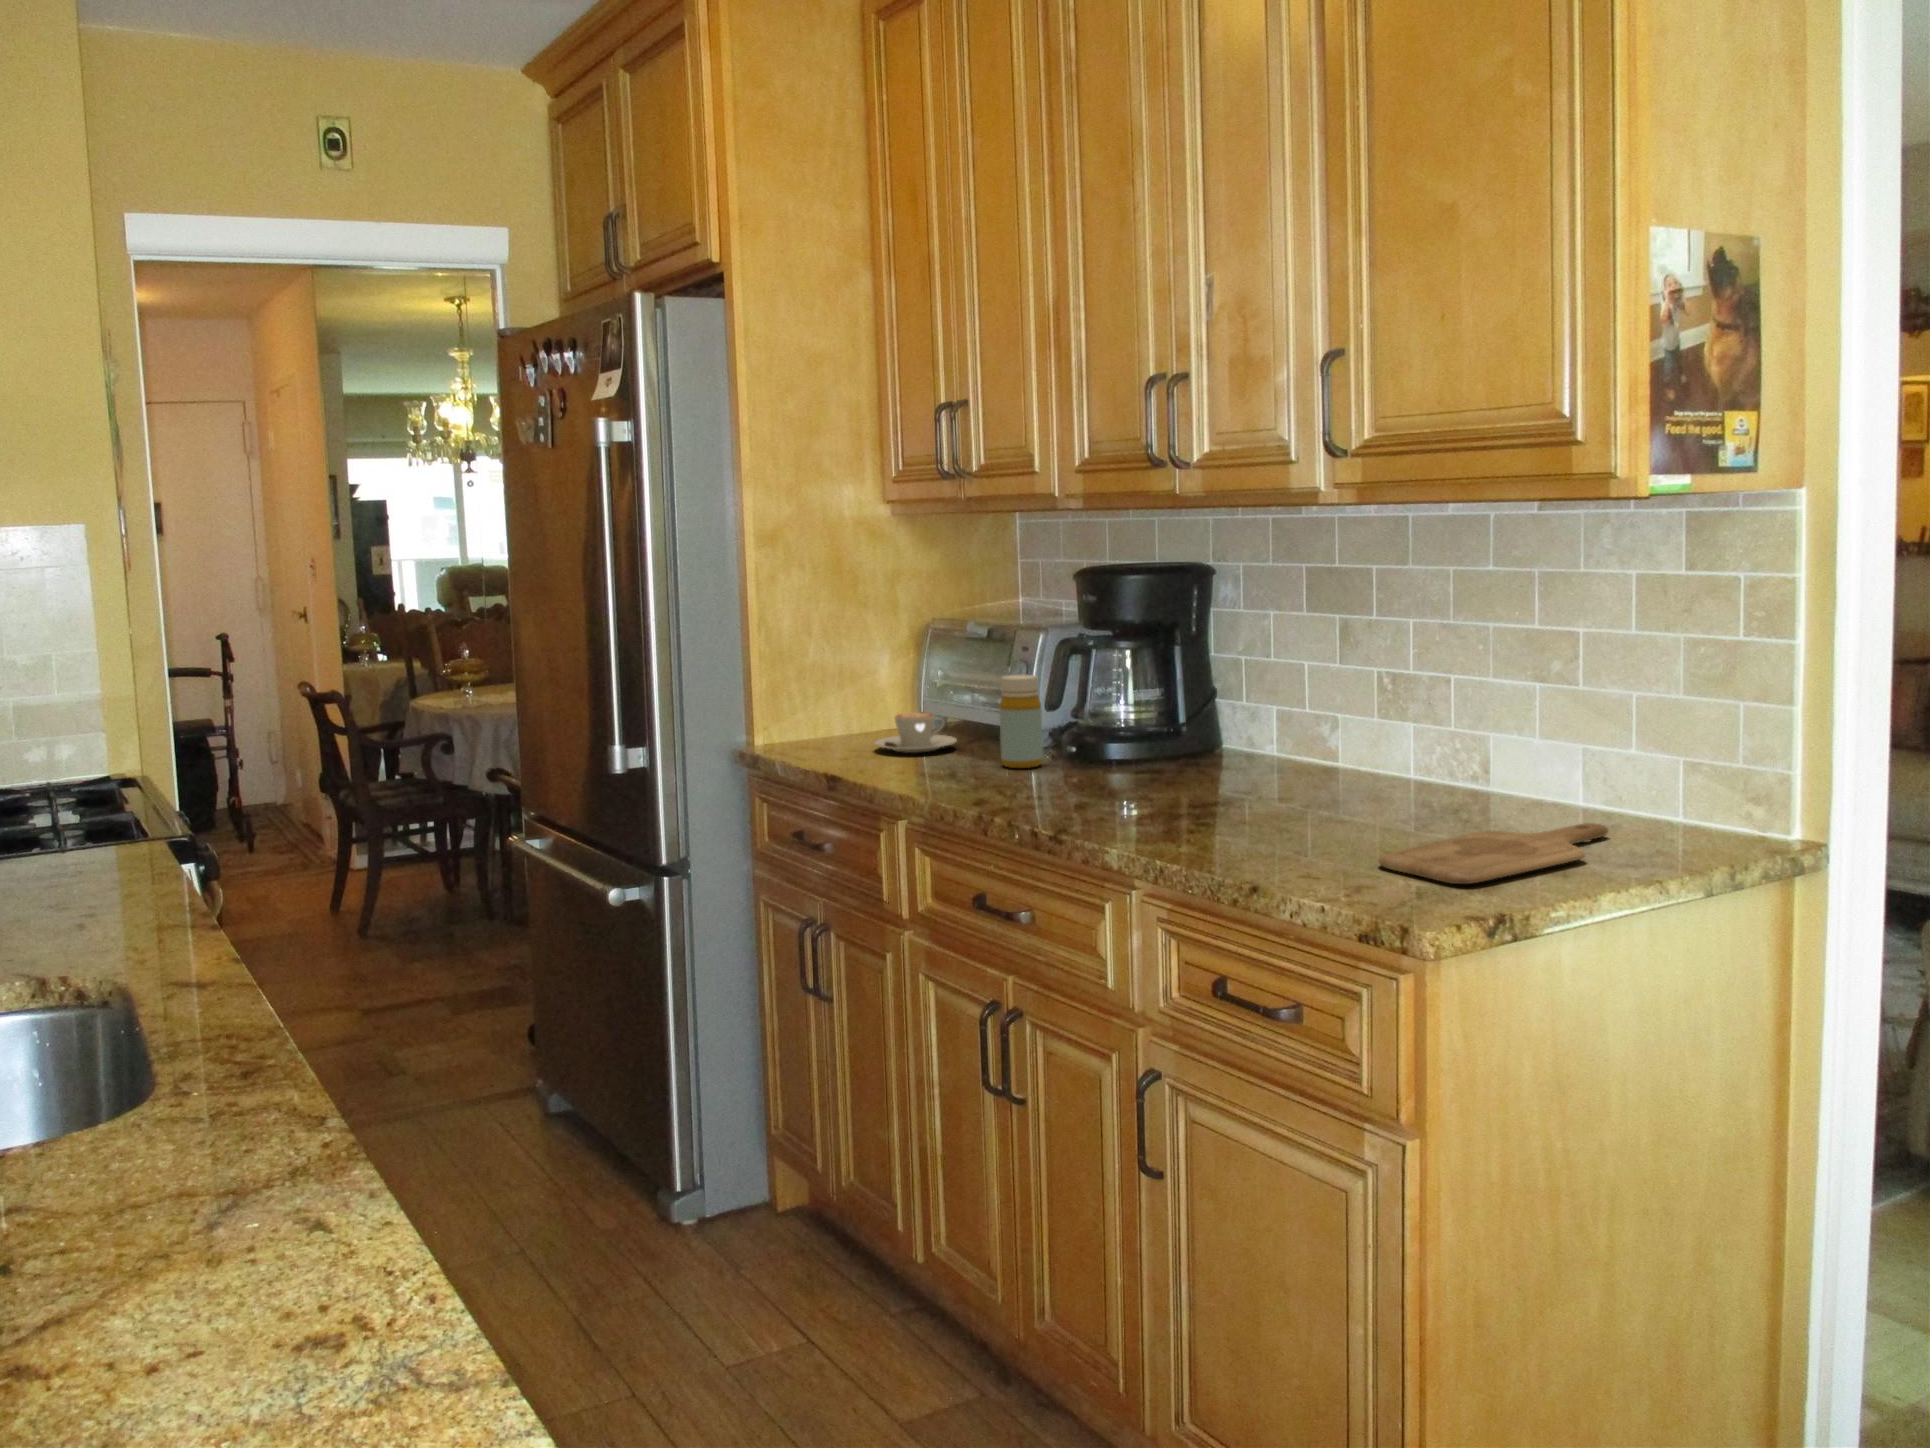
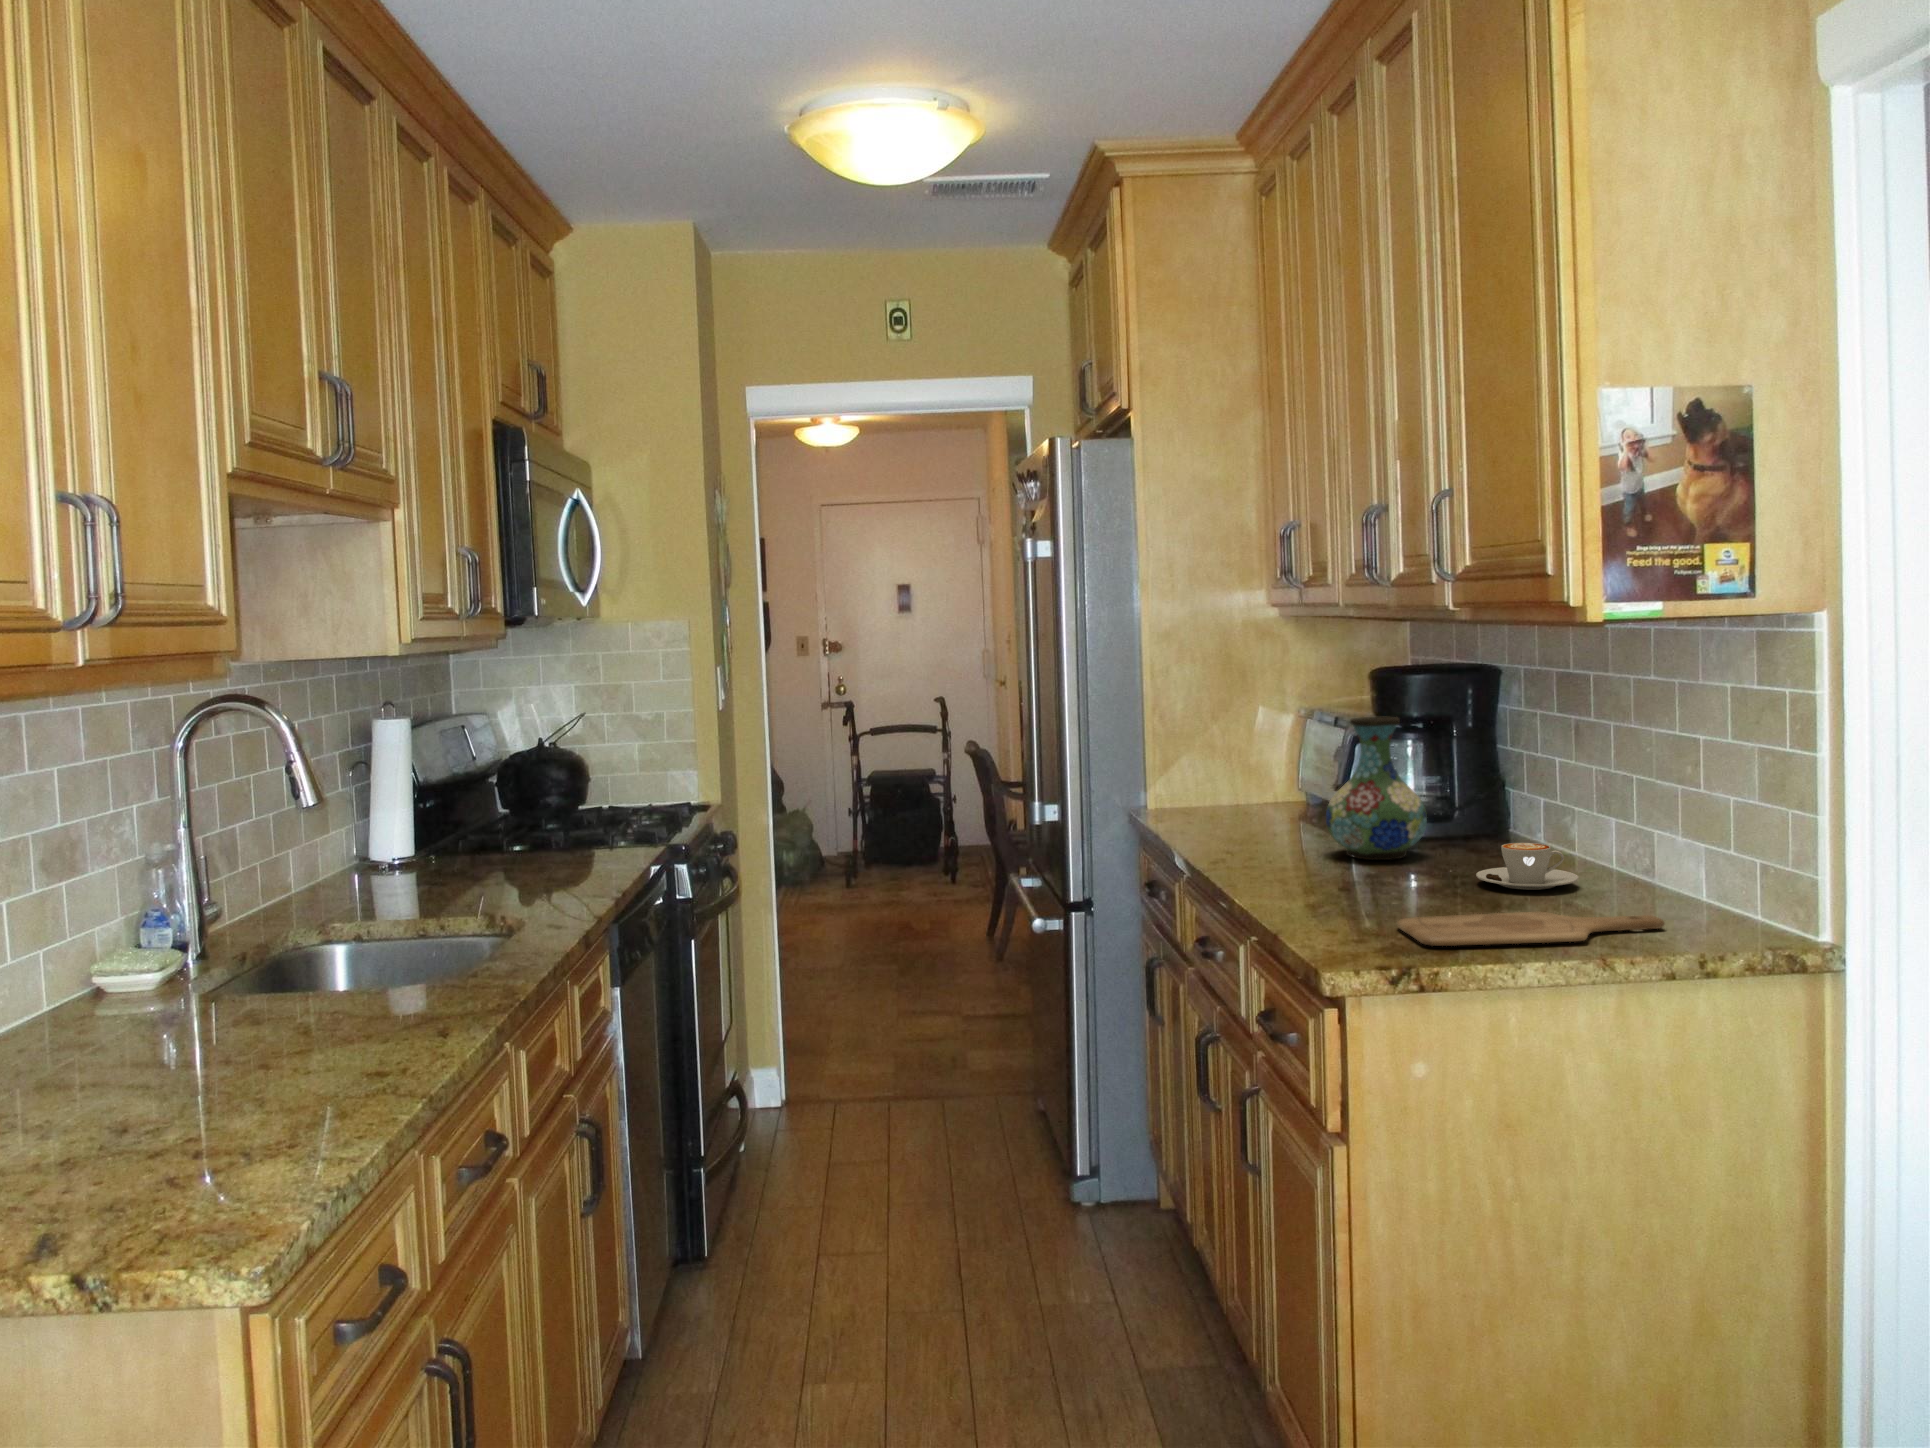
vase: none [1104,621,1218,789] -> present [1326,717,1427,860]
bottle: present [999,675,1043,768] -> none [1279,757,1317,835]
coffee cup: present [875,712,957,753] -> present [1476,843,1578,890]

